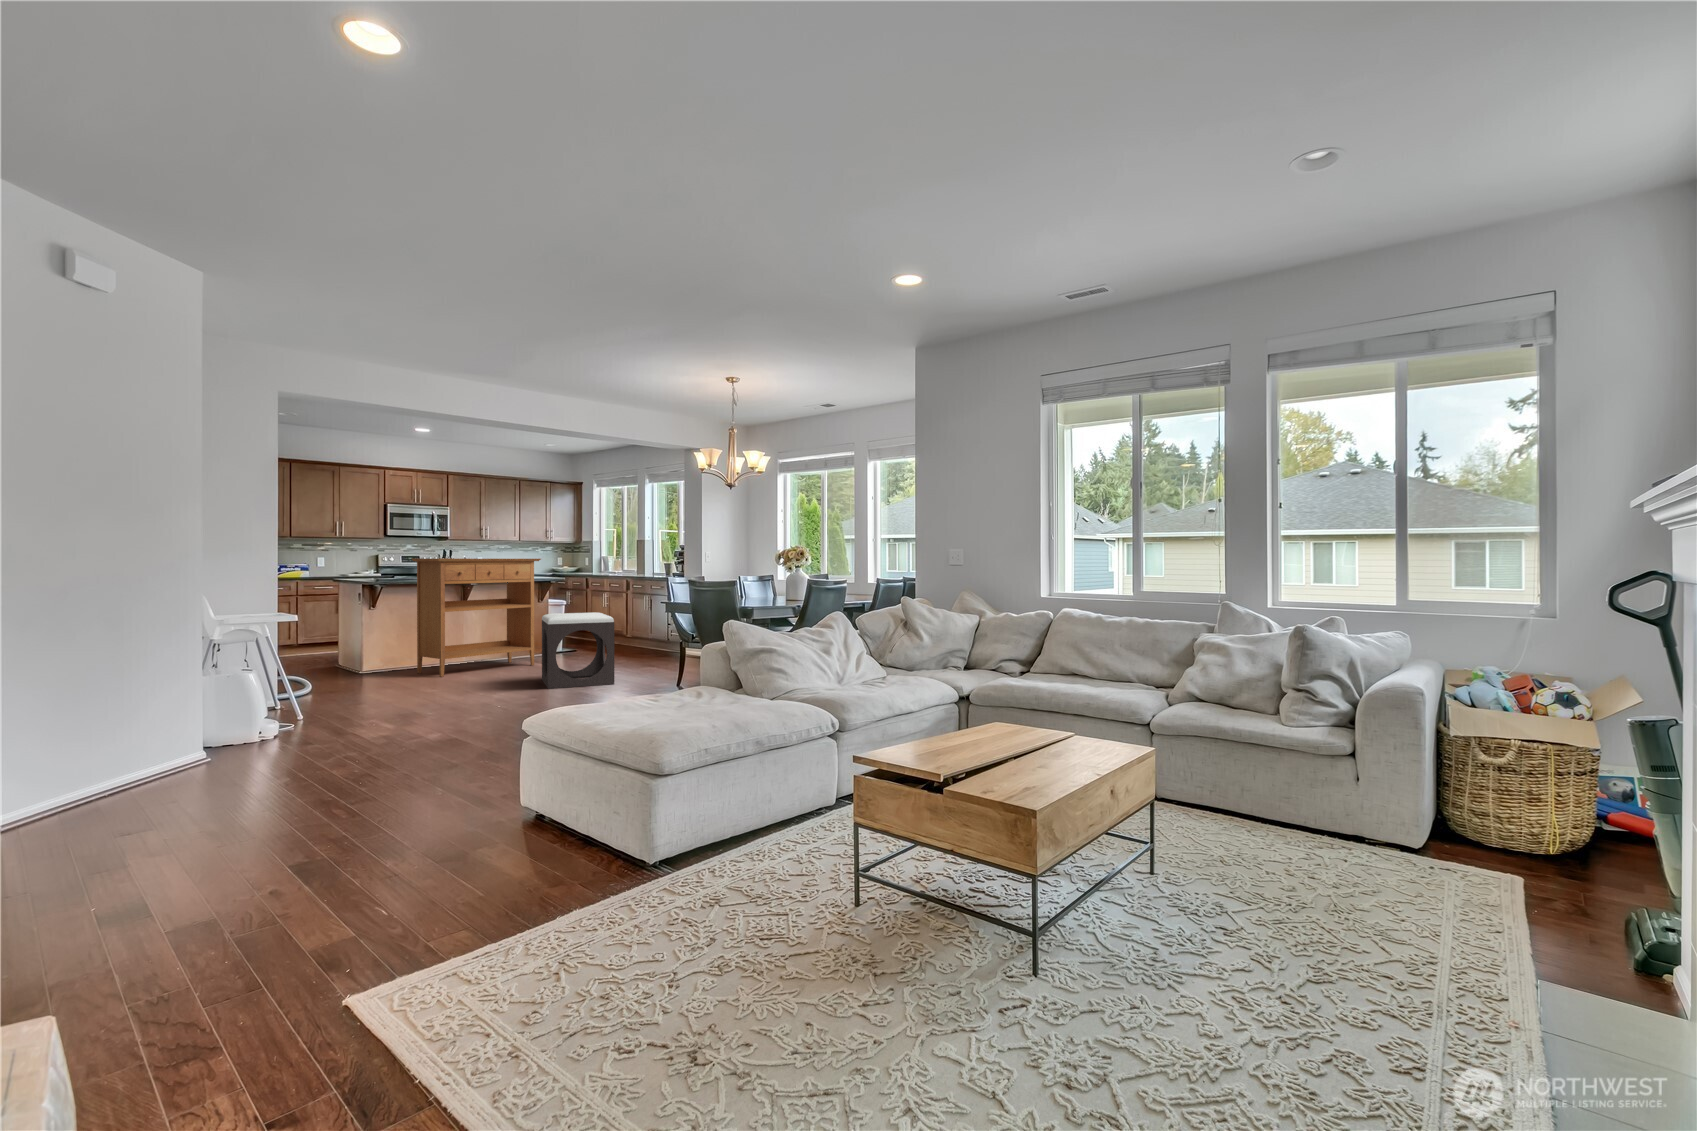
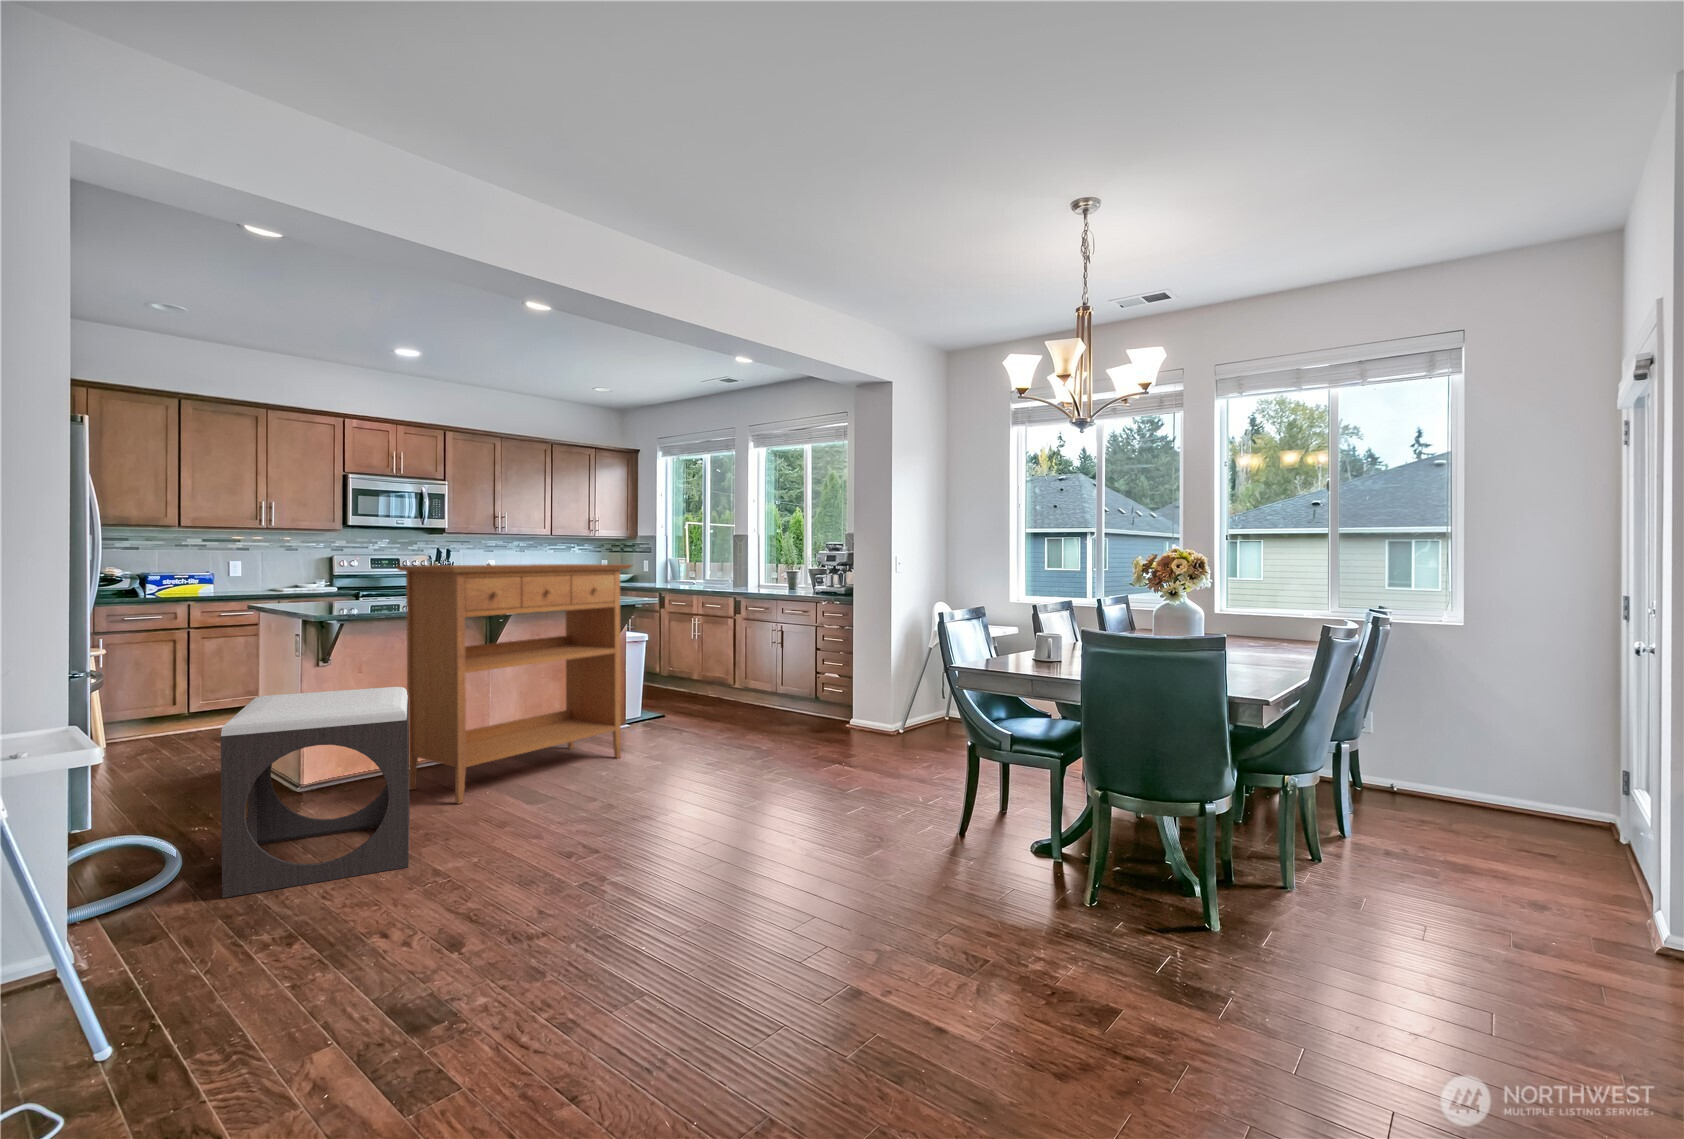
footstool: present [542,613,614,689] -> present [221,687,410,898]

